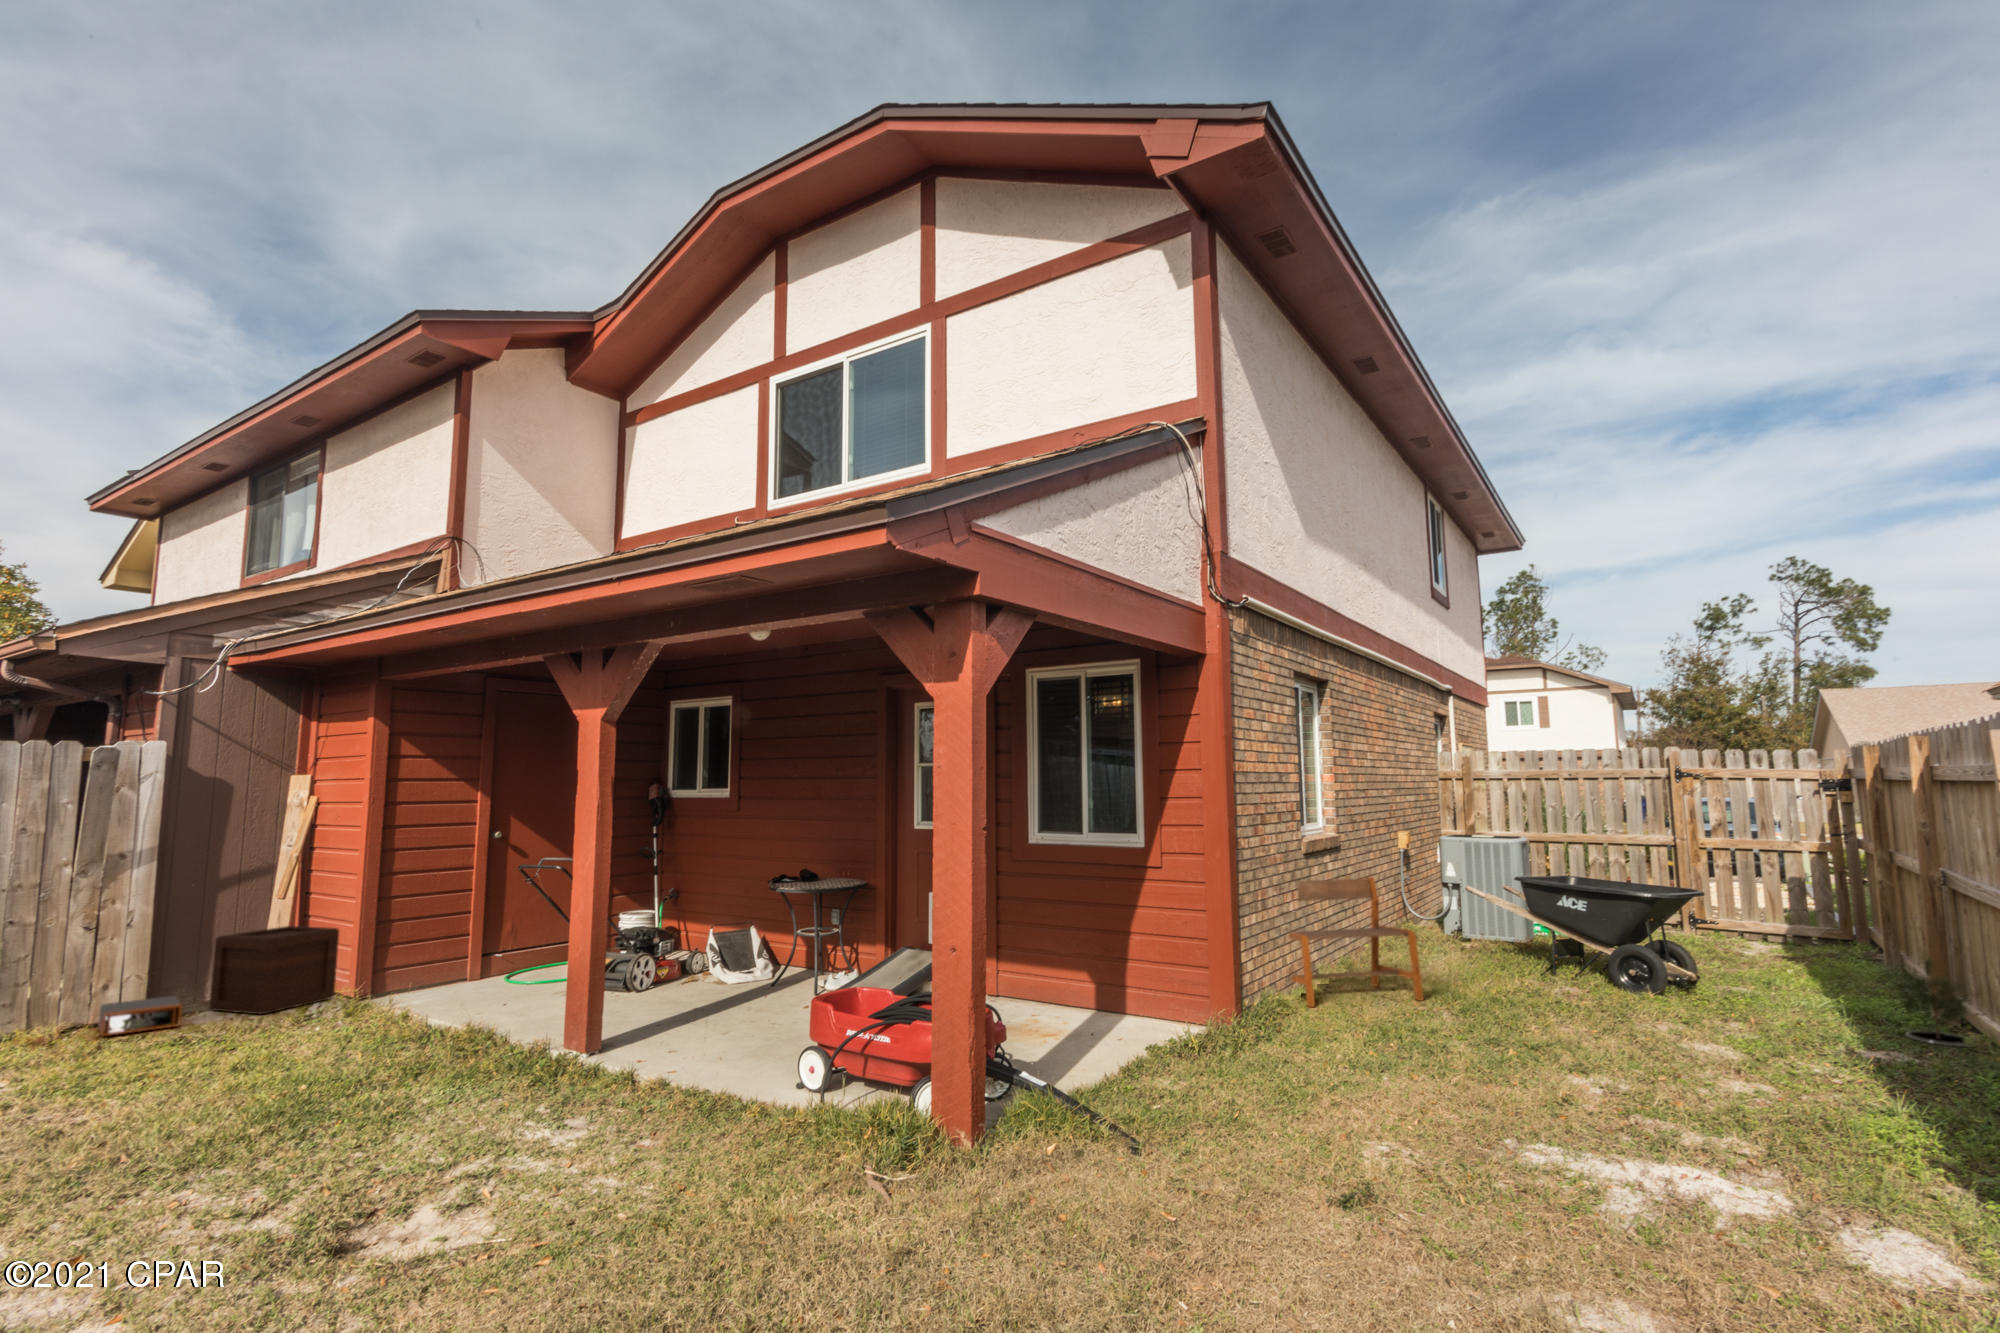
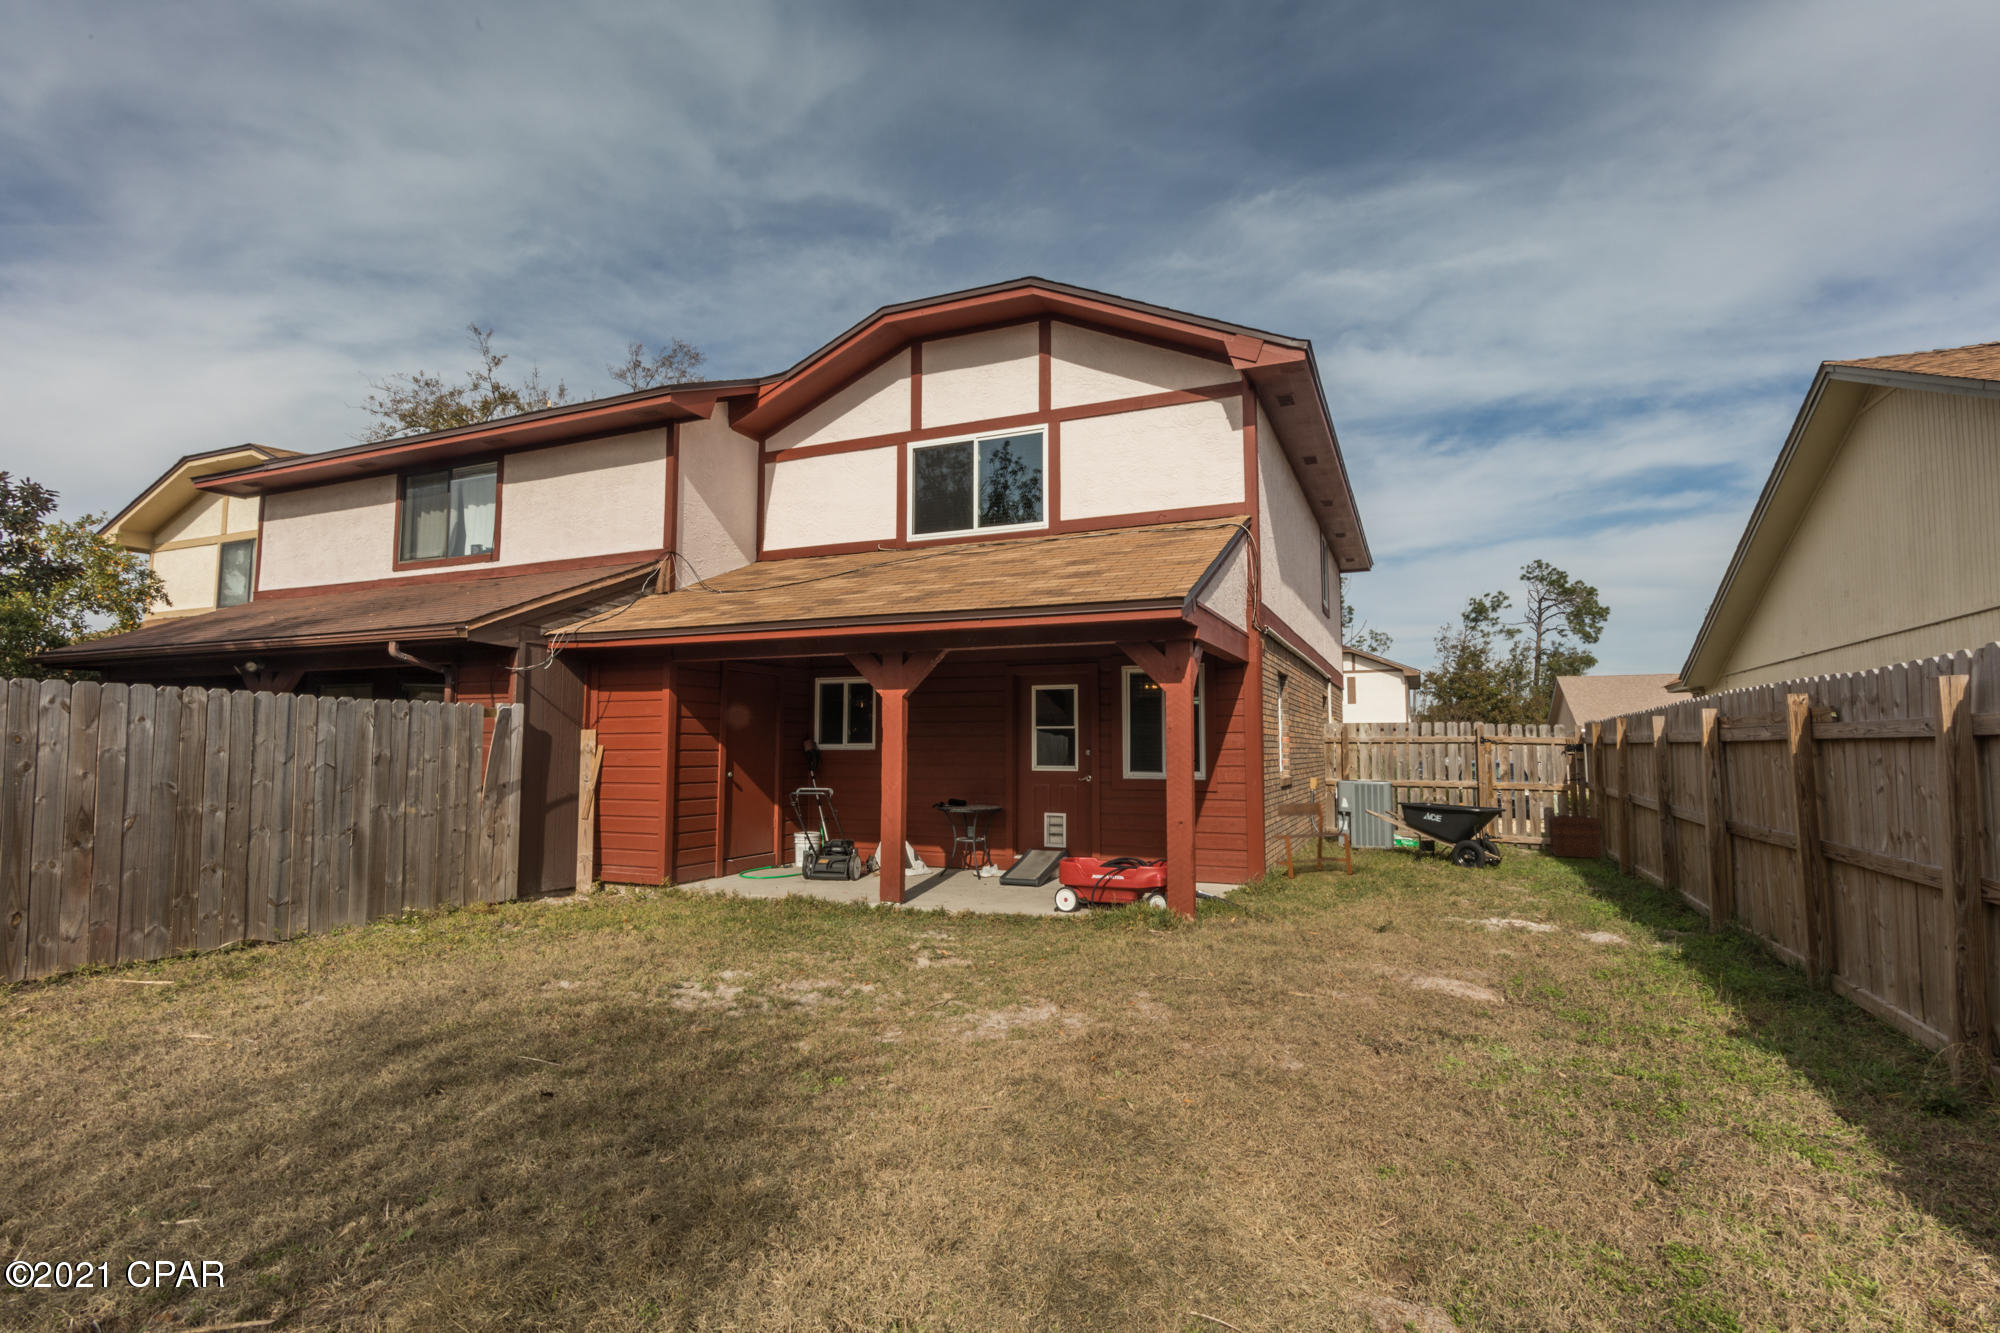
wooden crate: present [209,926,339,1015] -> present [1548,815,1601,858]
potted tree: present [1893,949,1971,1047] -> none [1596,833,1636,883]
storage box: present [98,996,182,1036] -> none [499,886,562,909]

